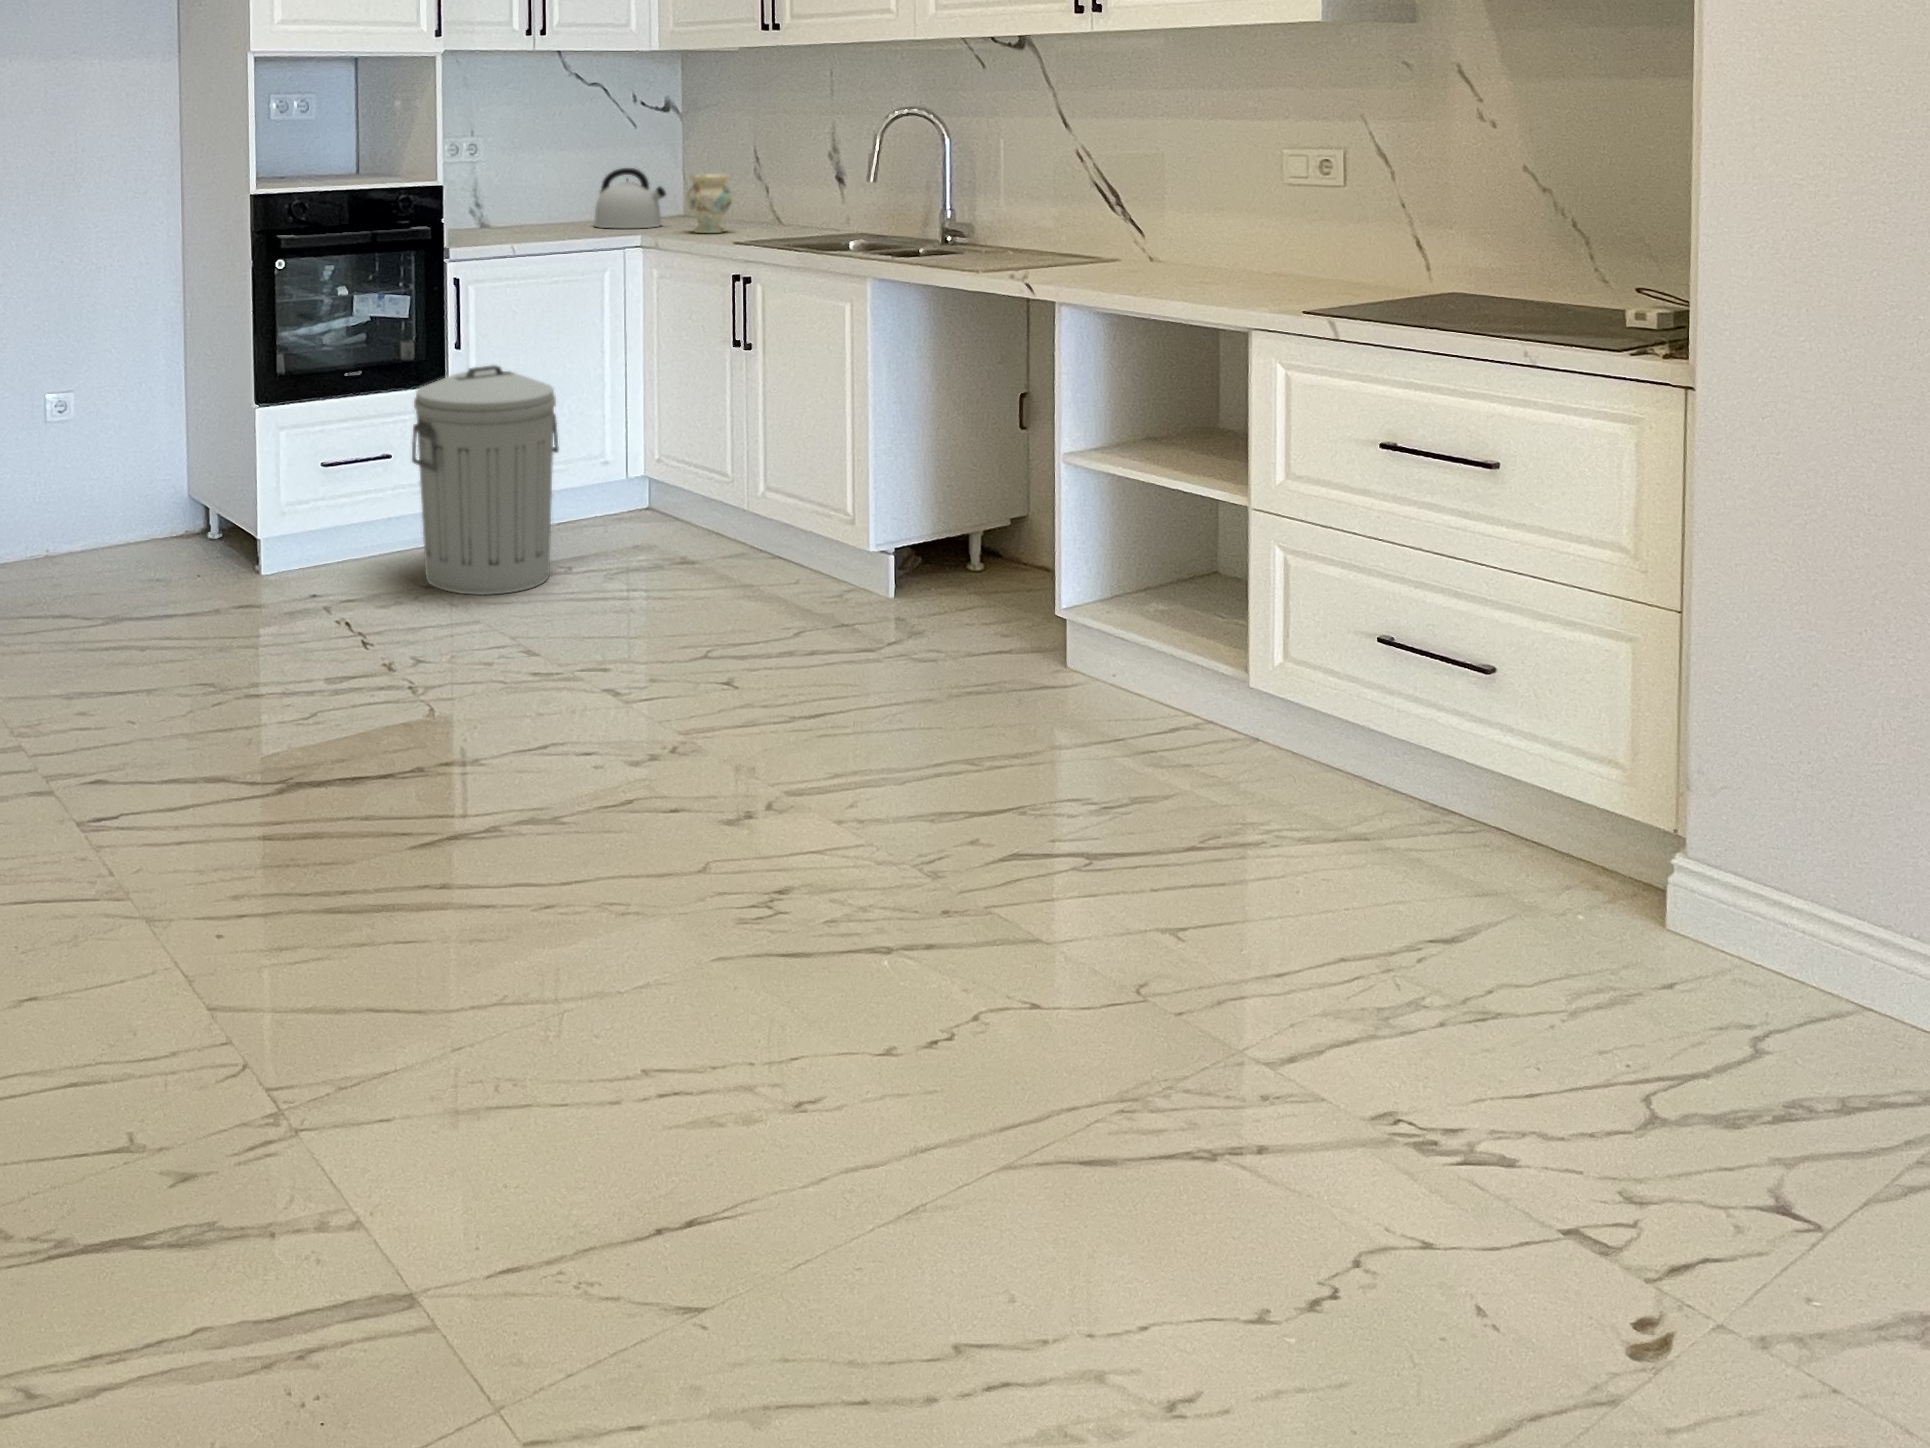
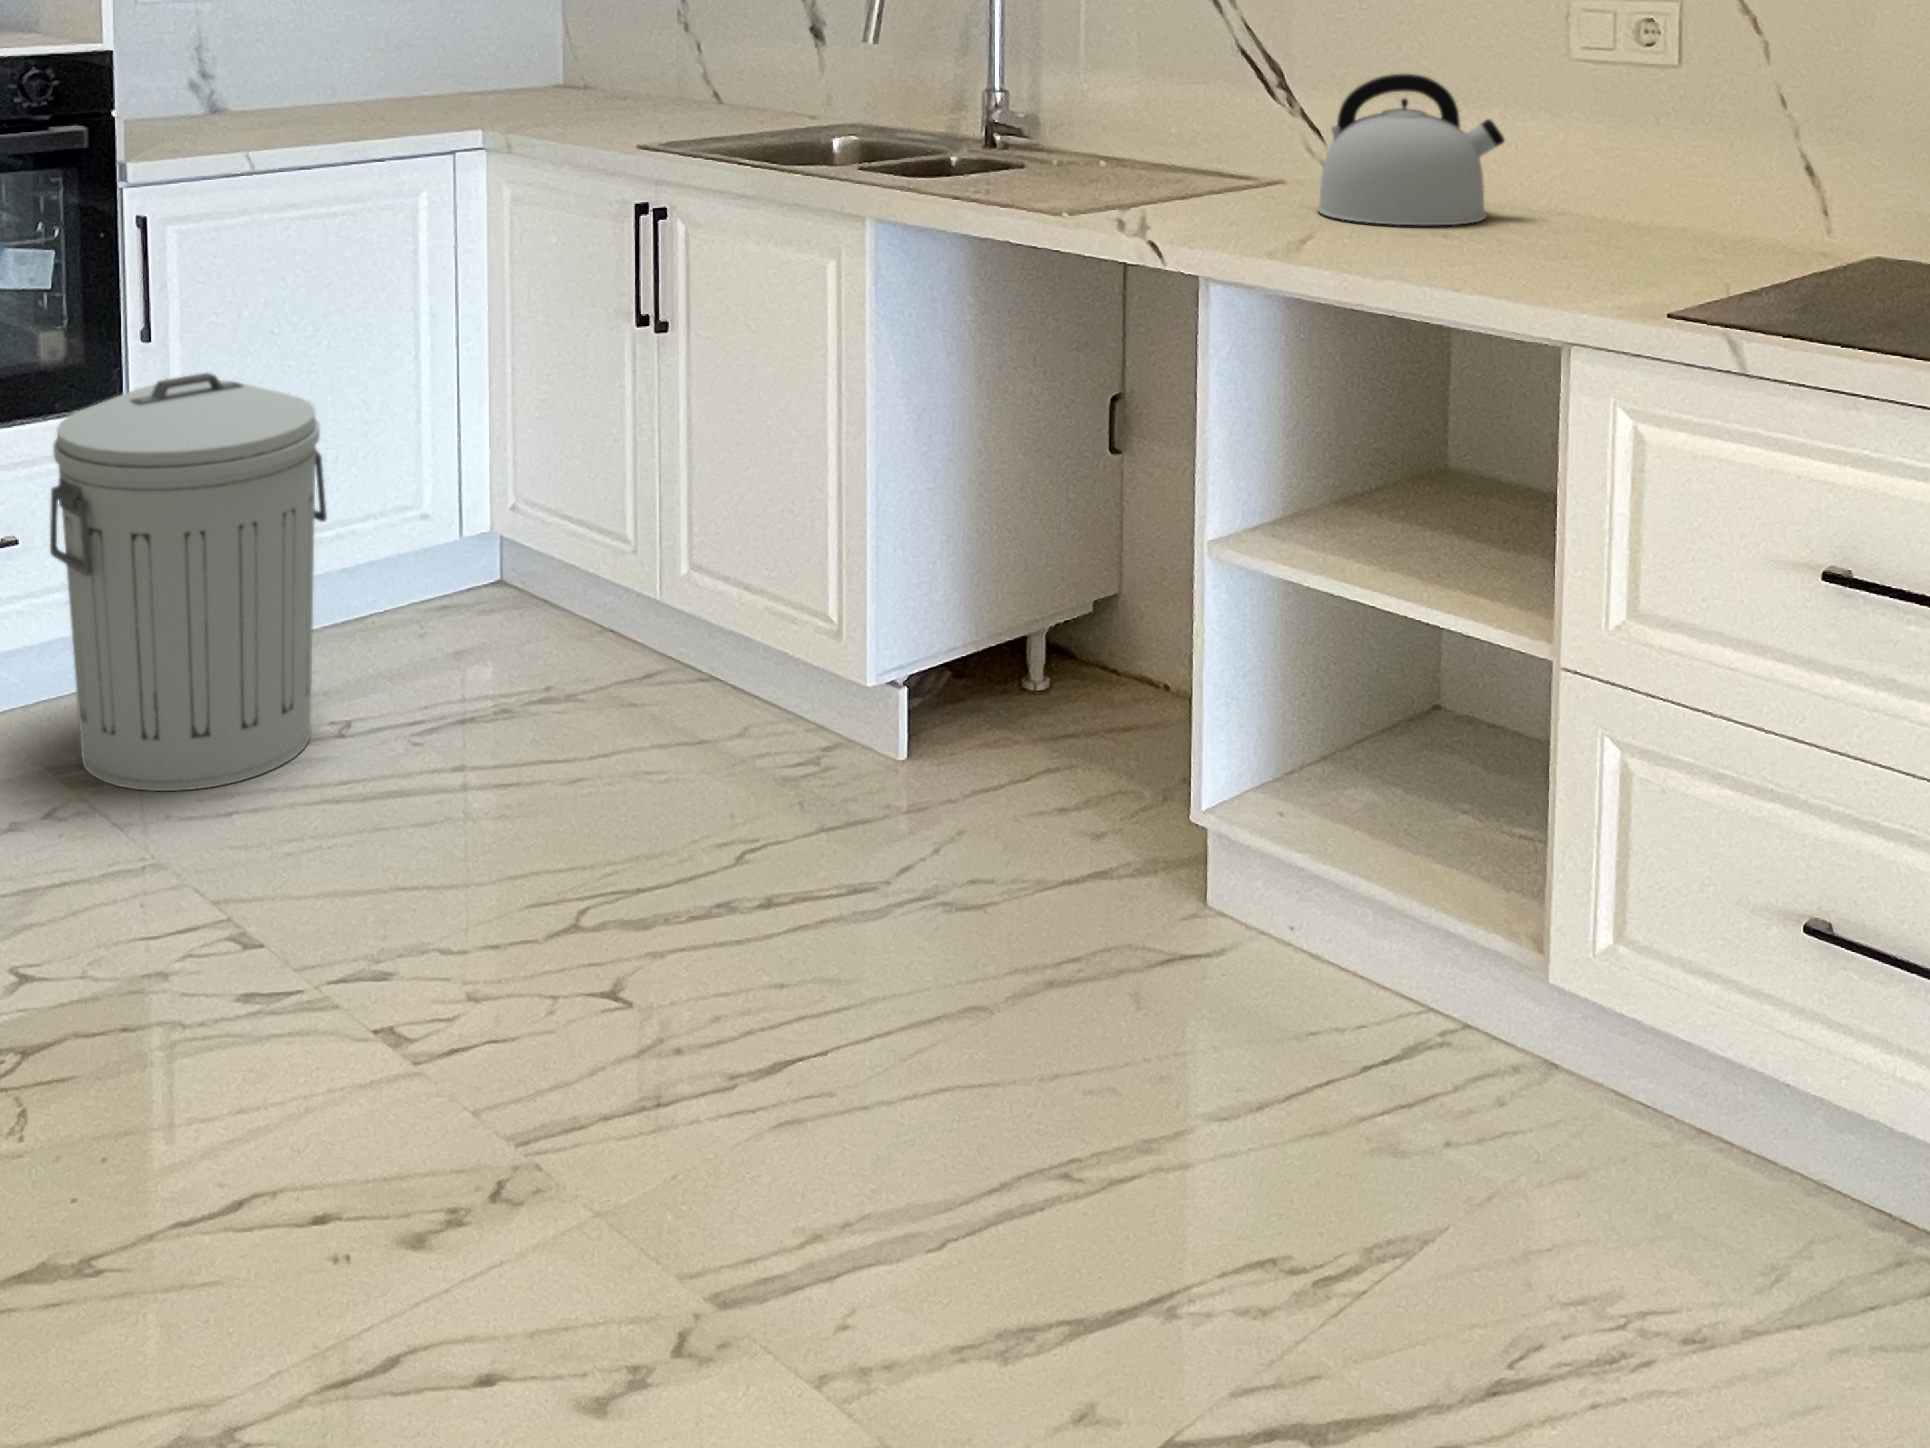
kettle: present [595,168,666,228] -> present [1317,74,1505,225]
vase: present [687,174,732,233] -> none [559,25,637,125]

